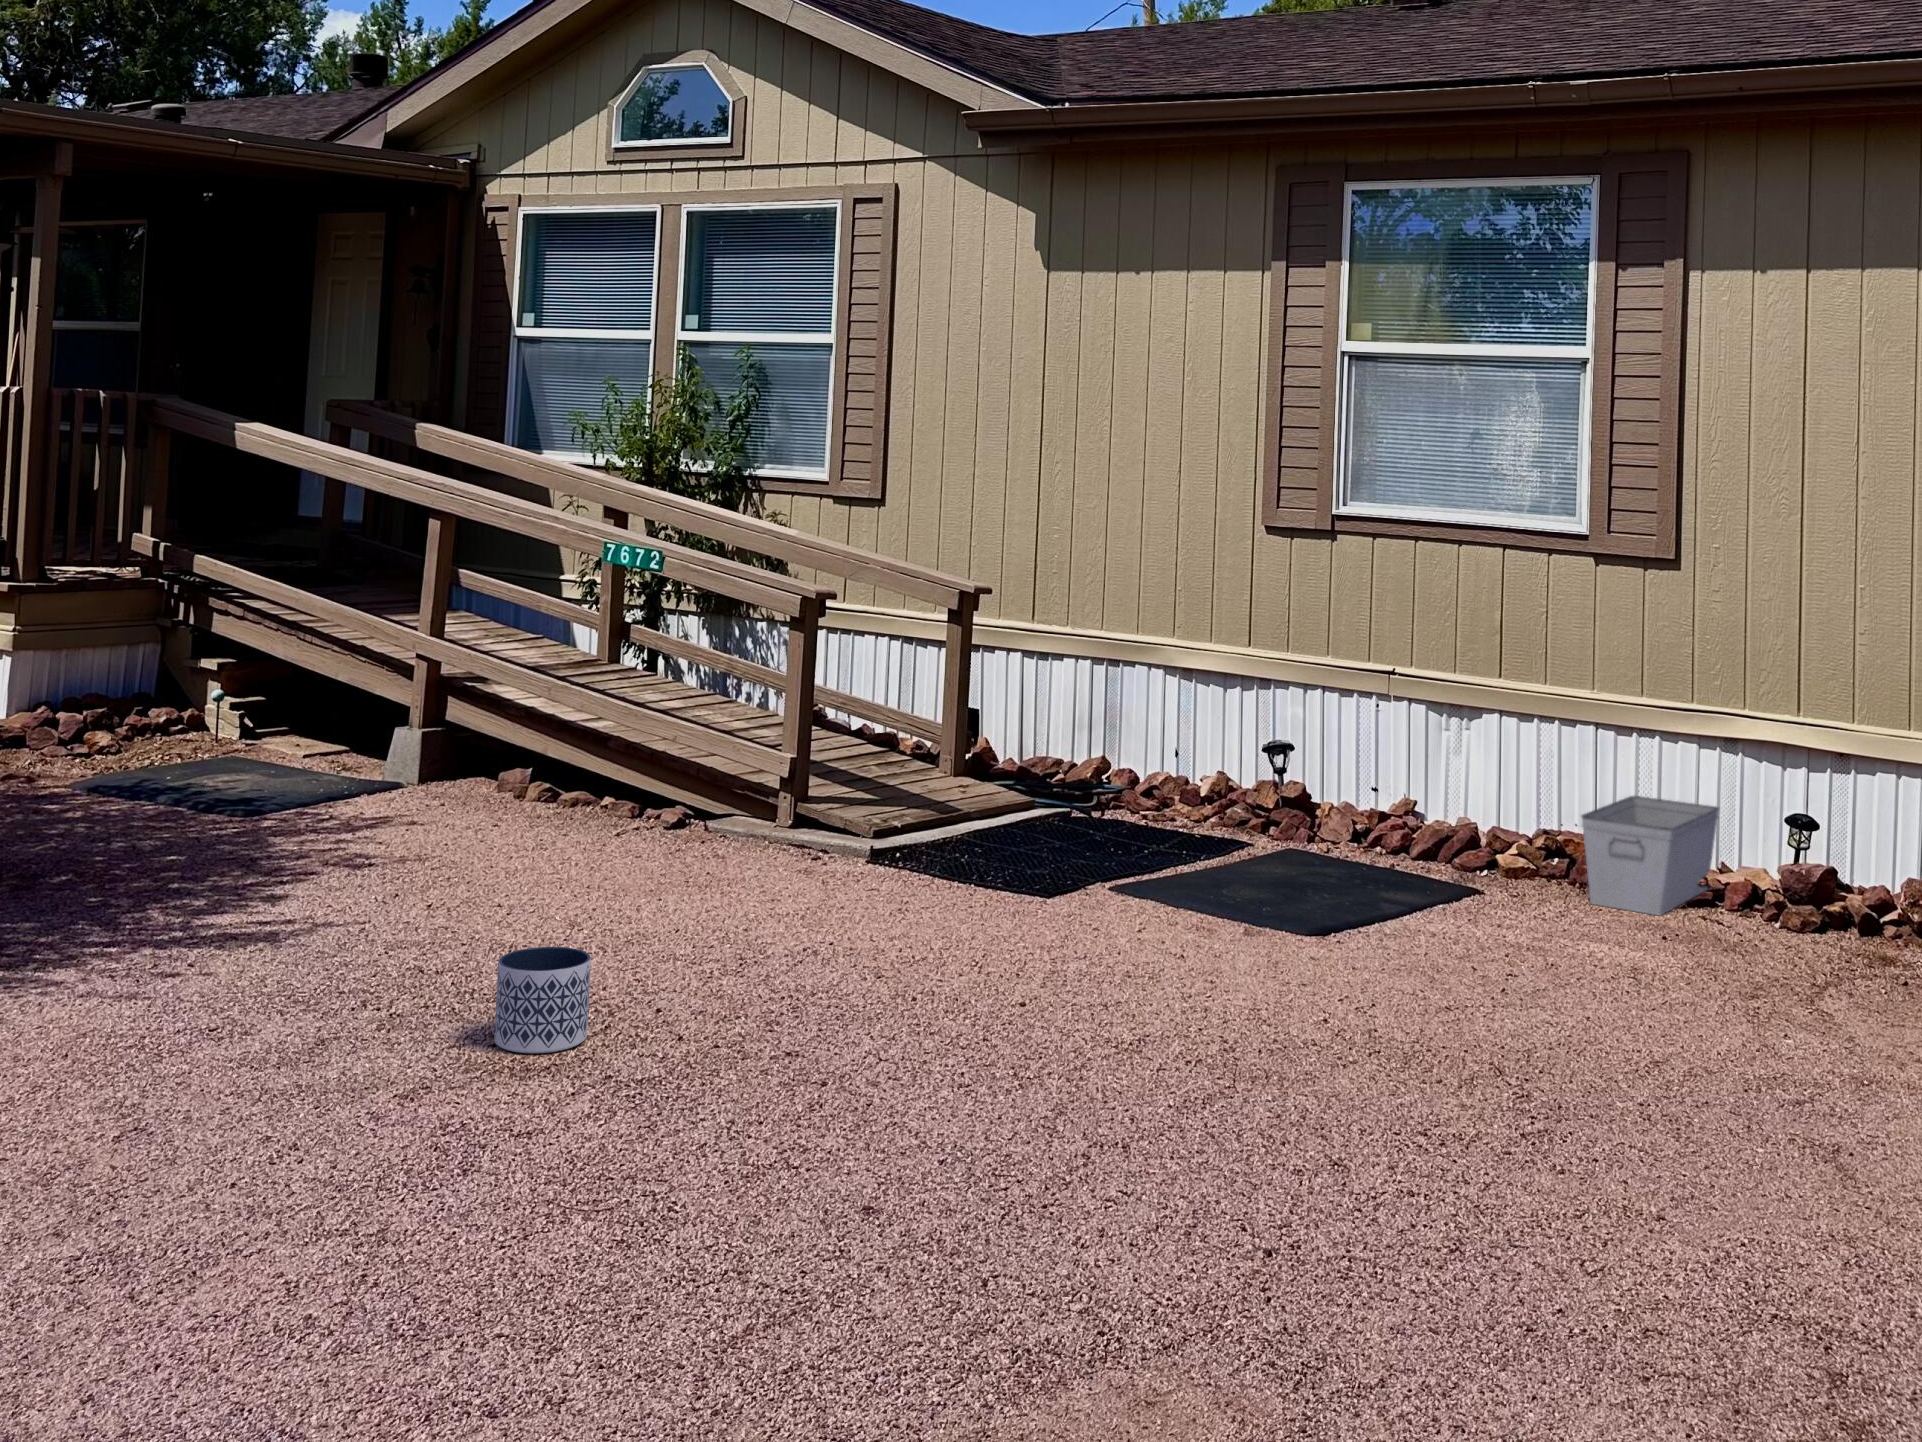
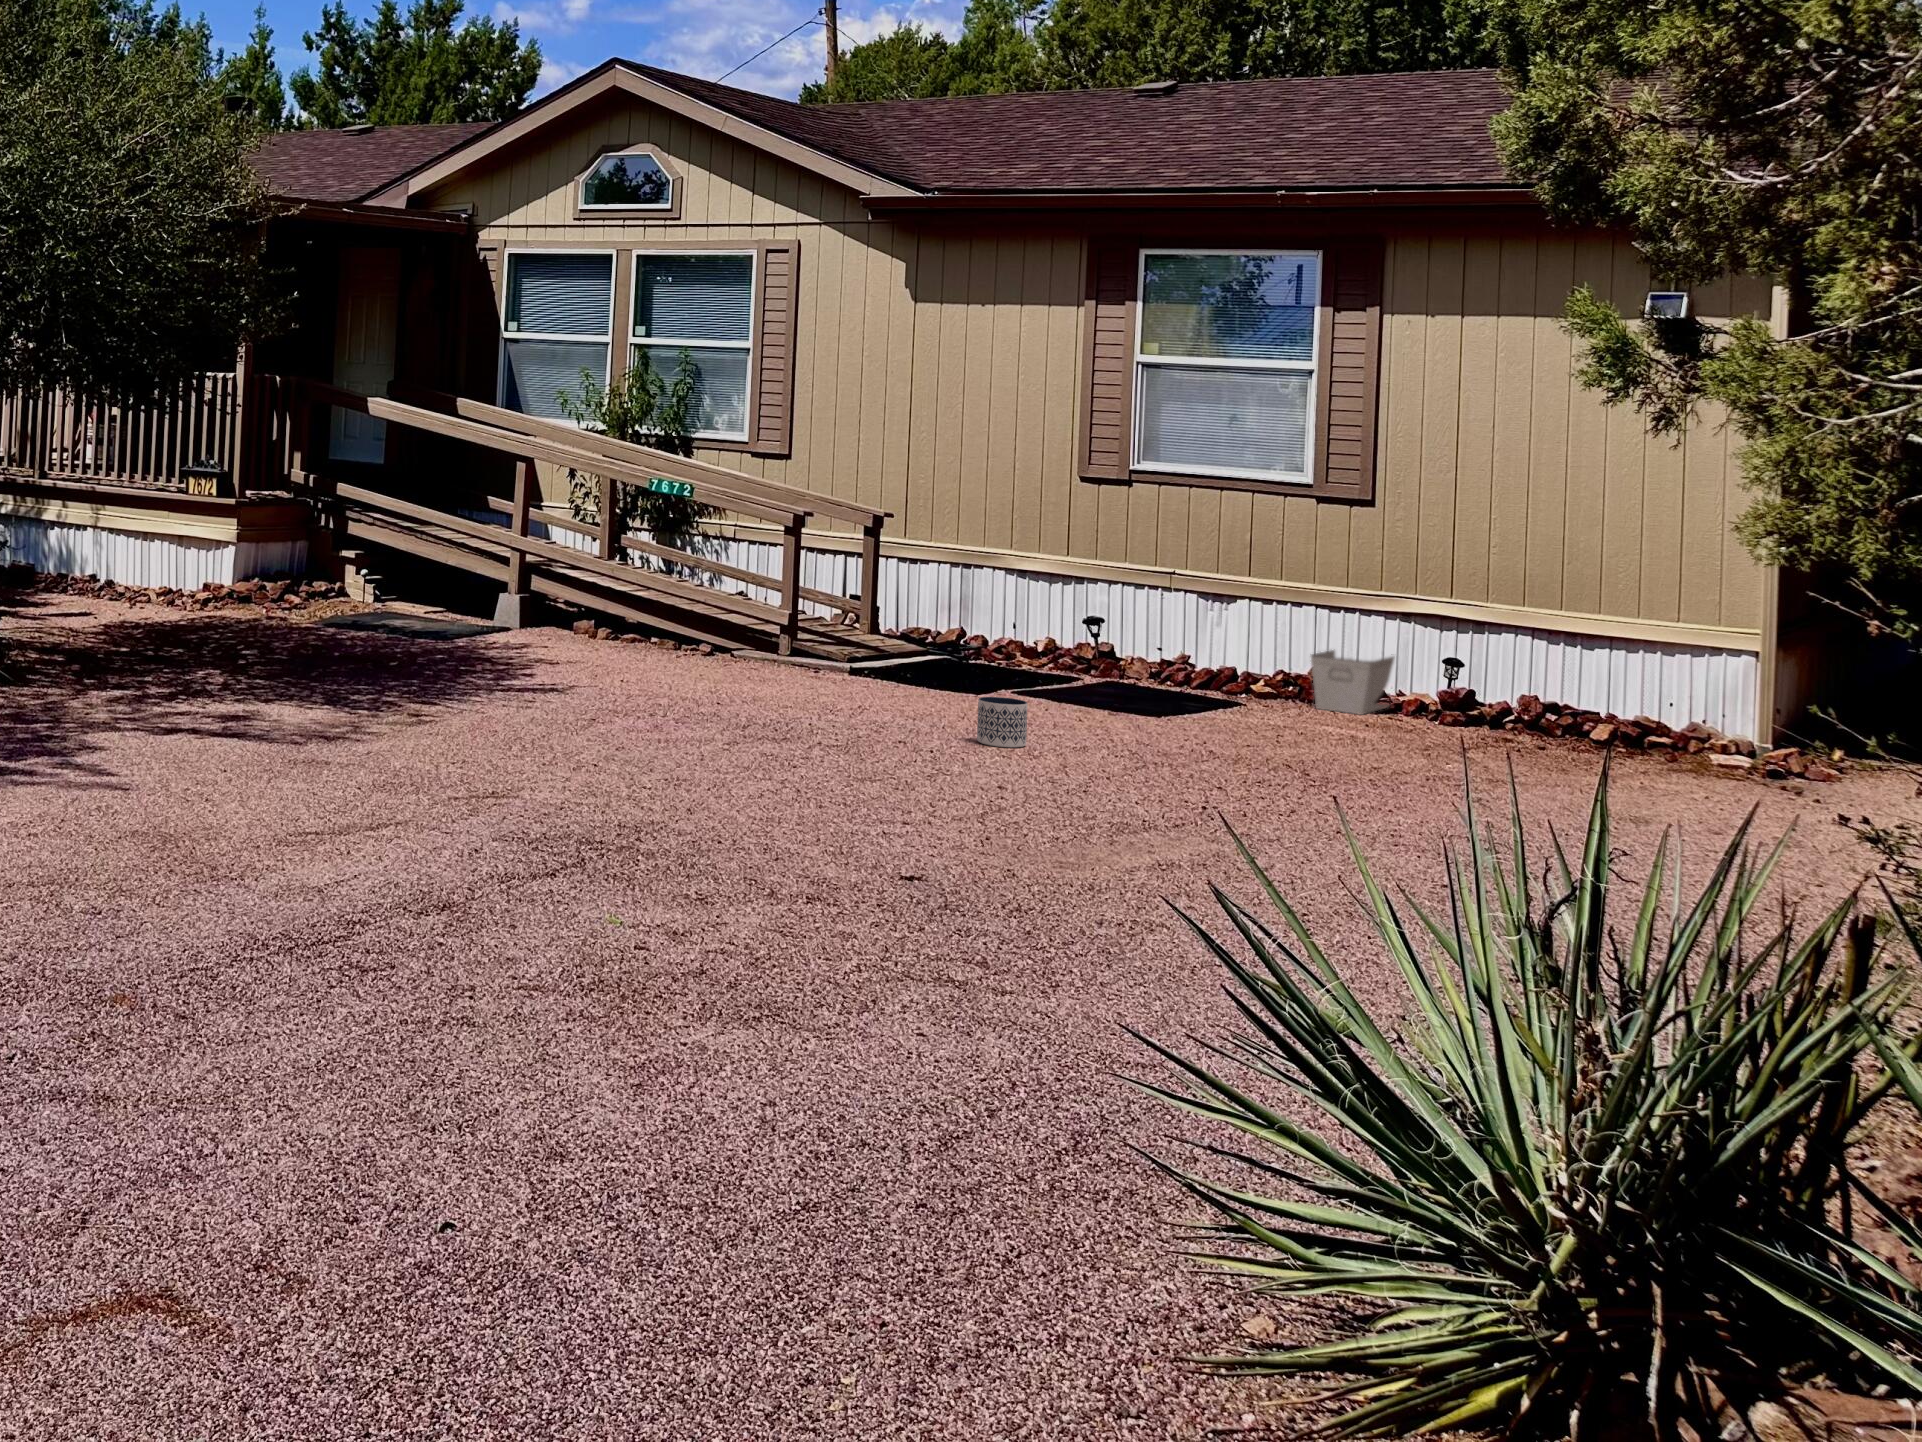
planter: present [494,947,591,1053] -> present [977,697,1028,748]

